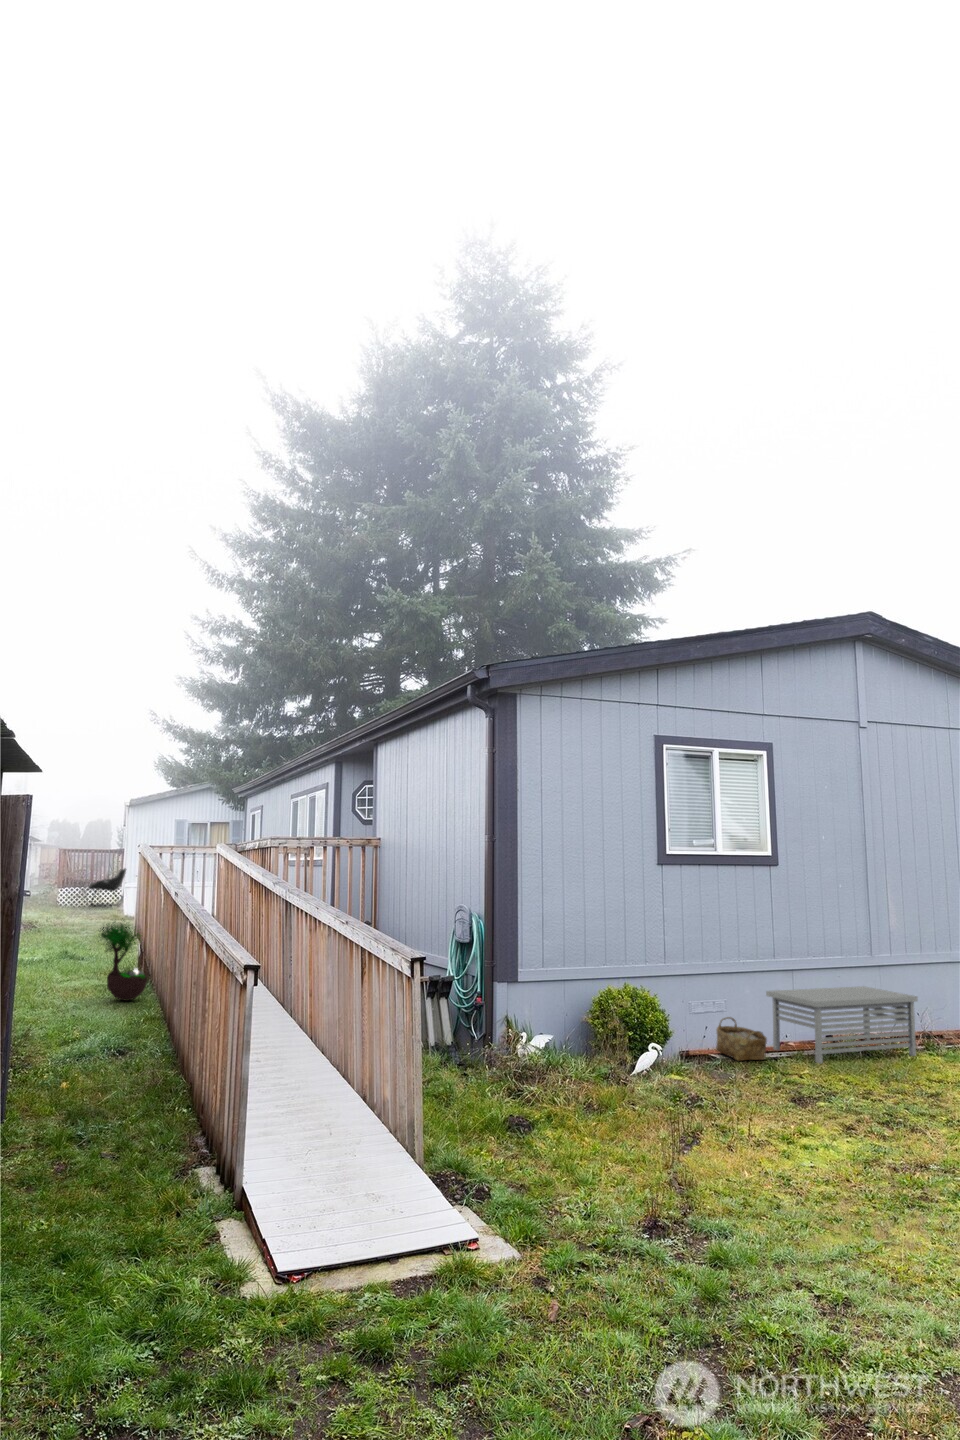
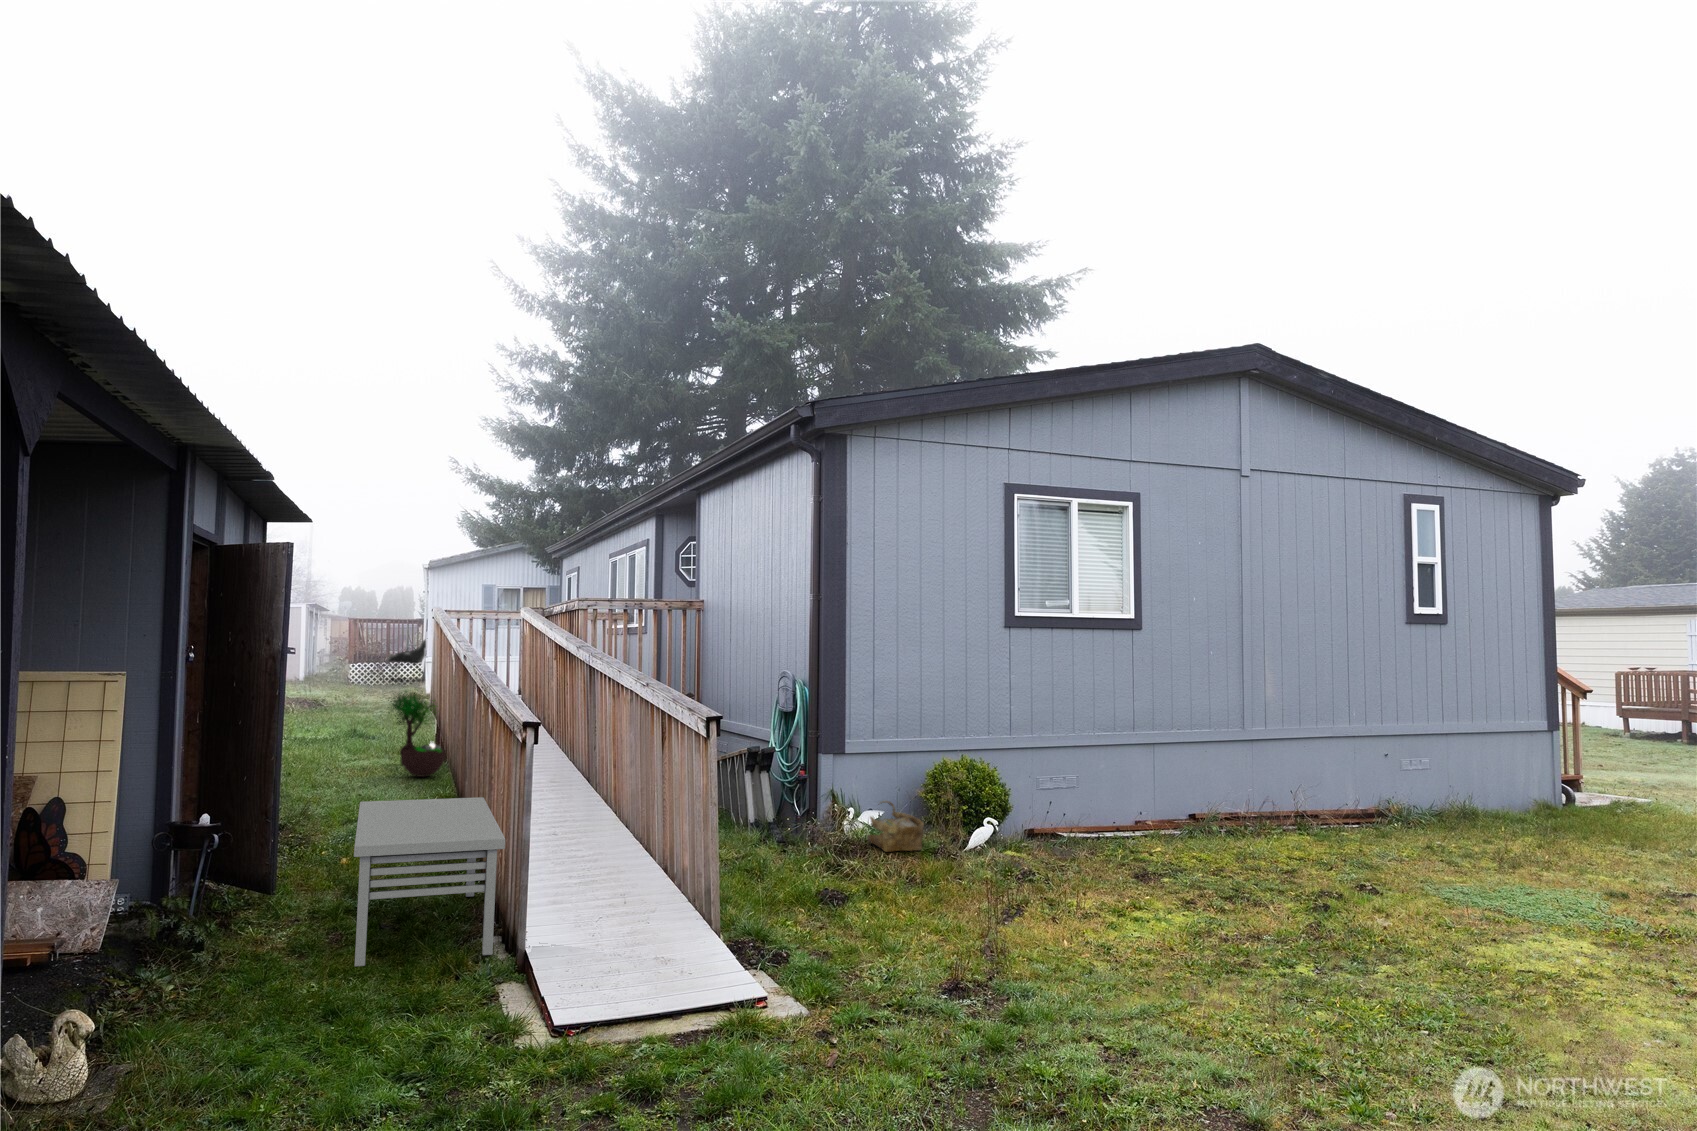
storage bench: present [766,986,918,1063] -> present [354,797,505,966]
woven basket: present [716,1017,767,1061] -> present [867,801,924,852]

